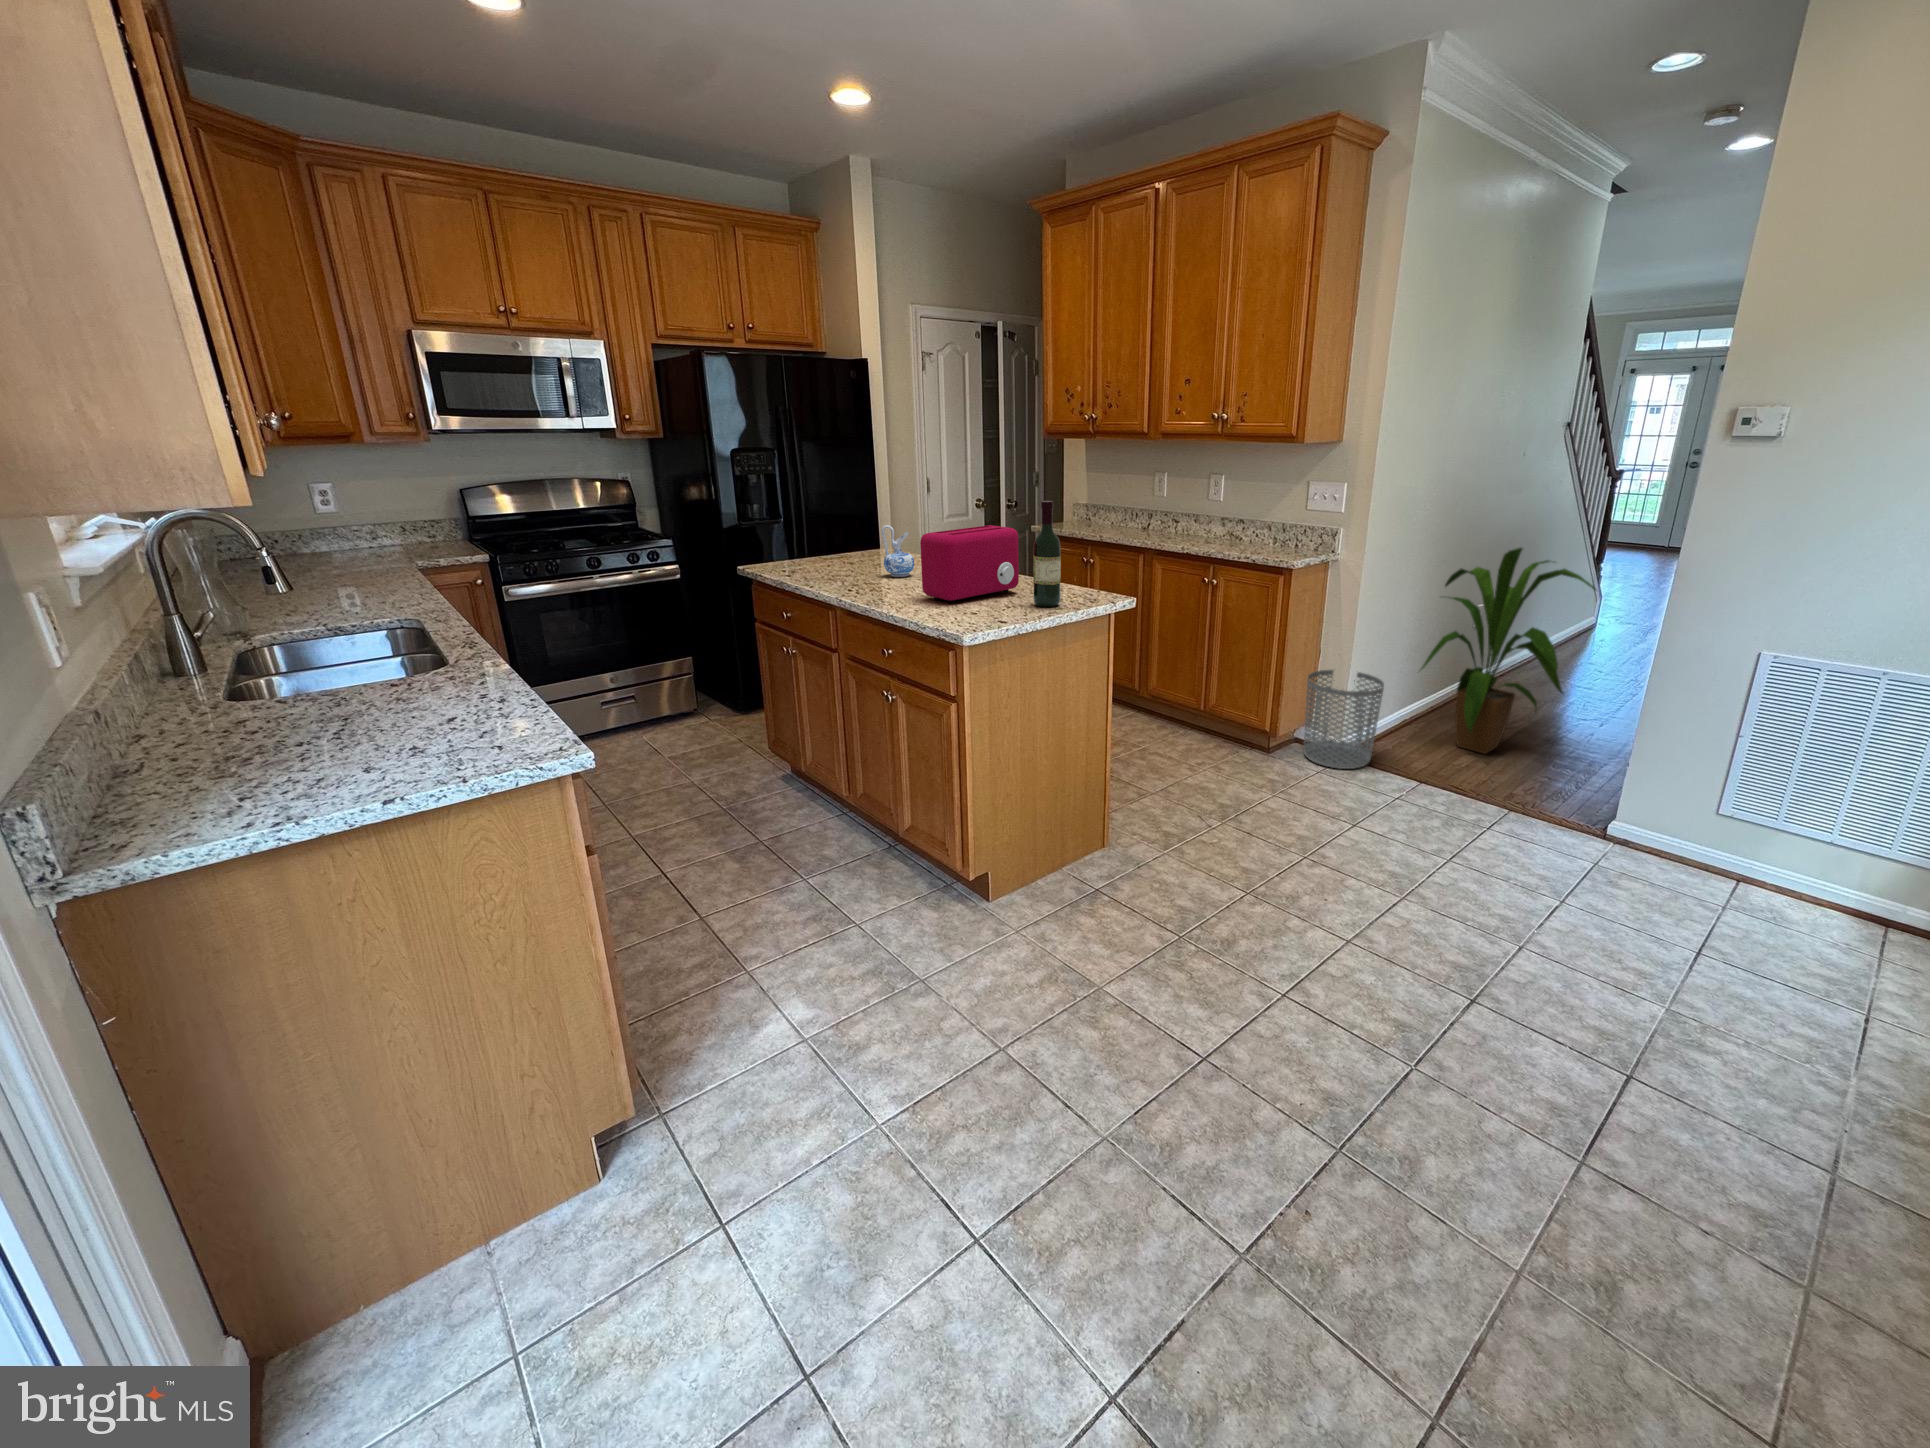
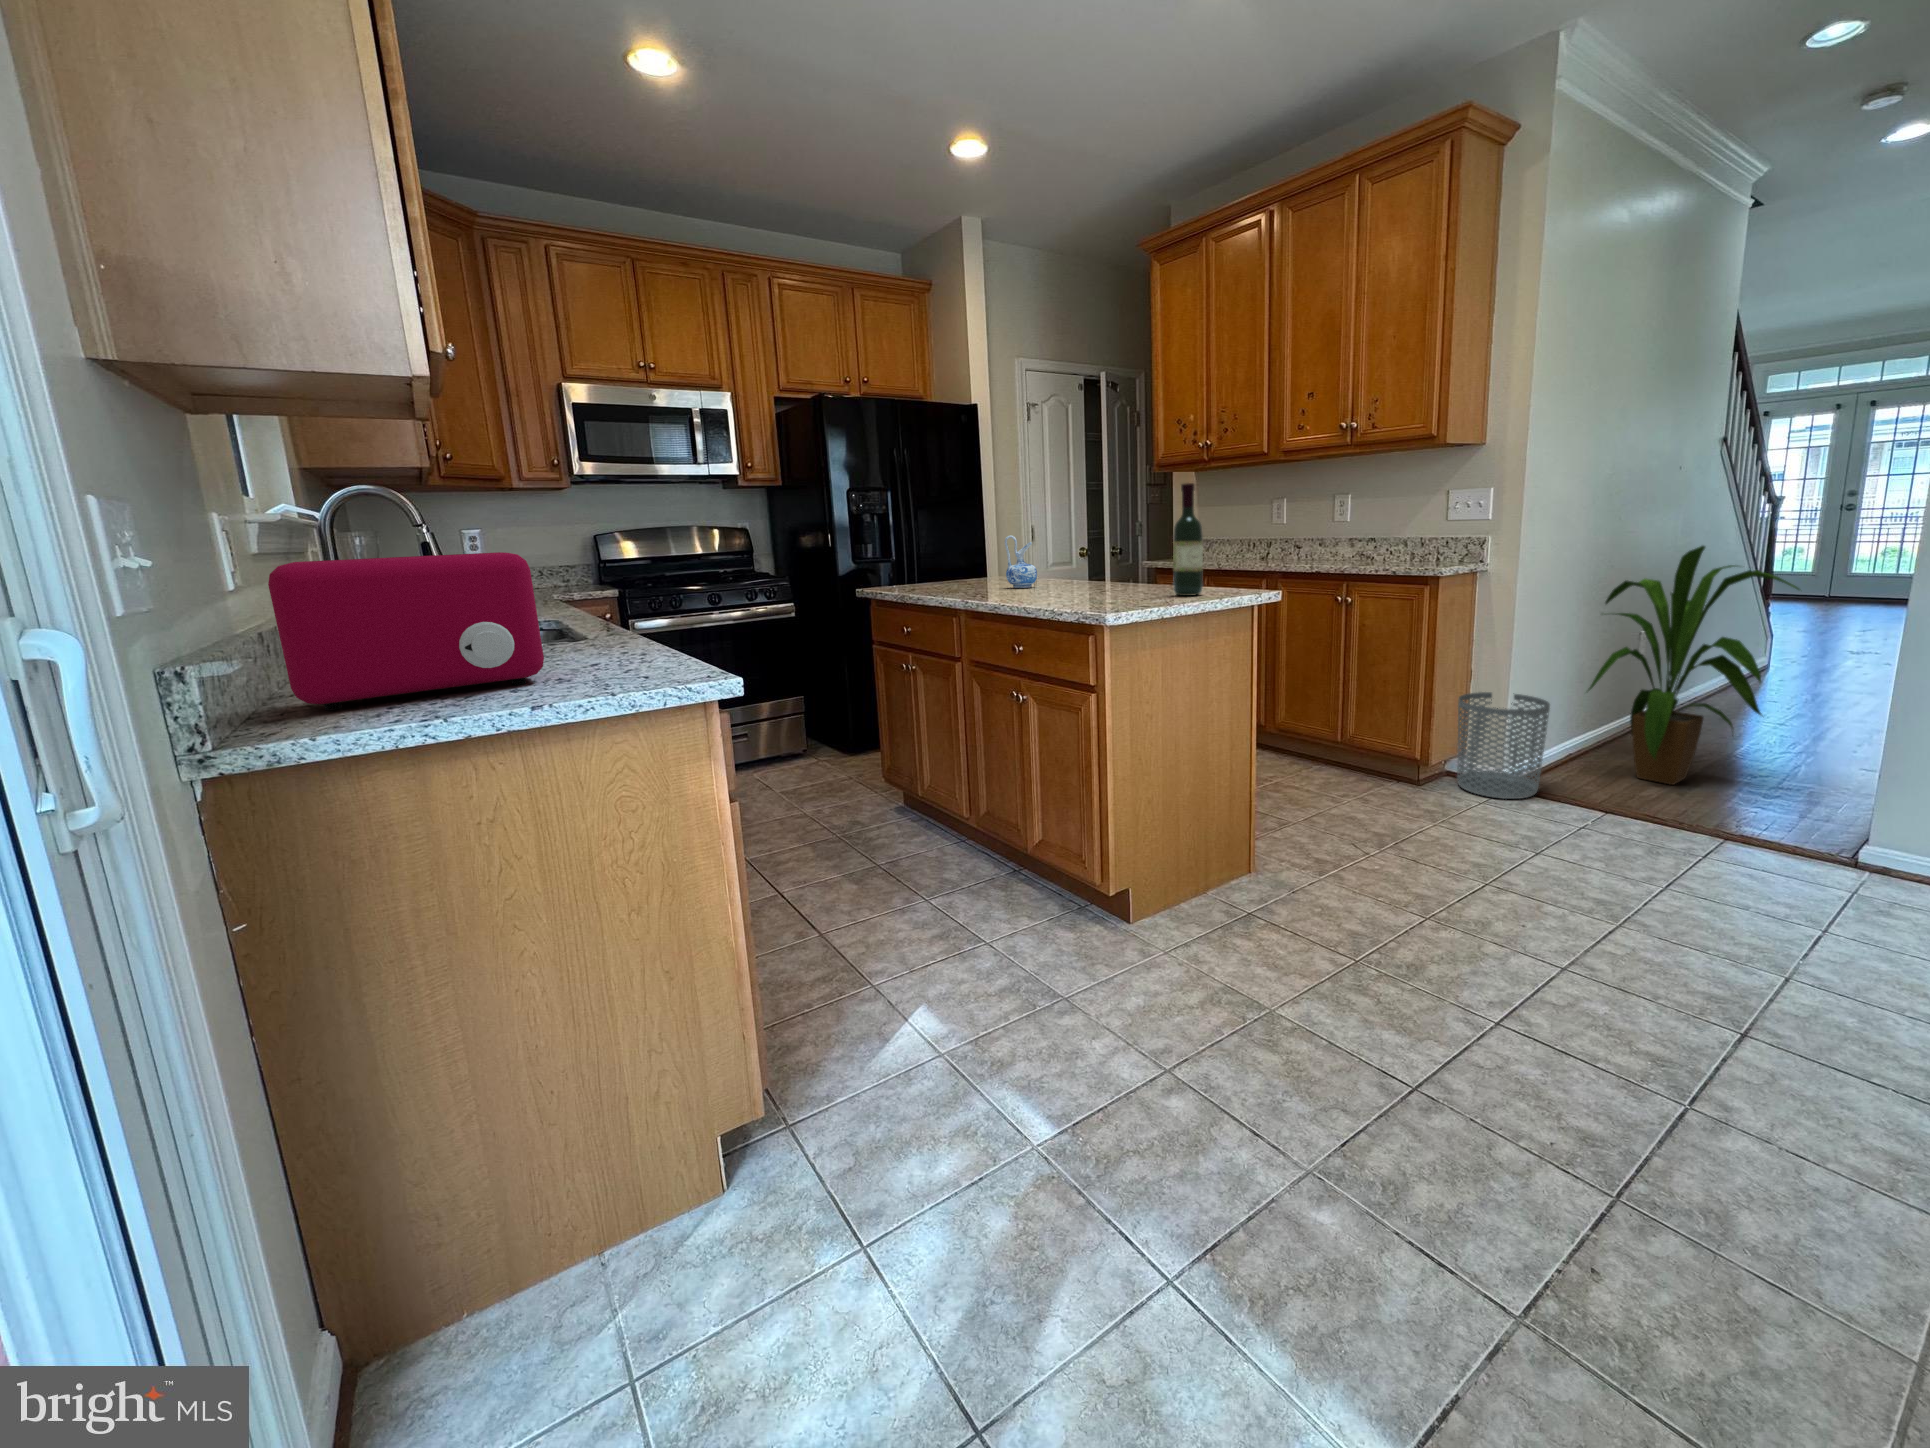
toaster: present [920,525,1019,603] -> present [268,552,544,710]

